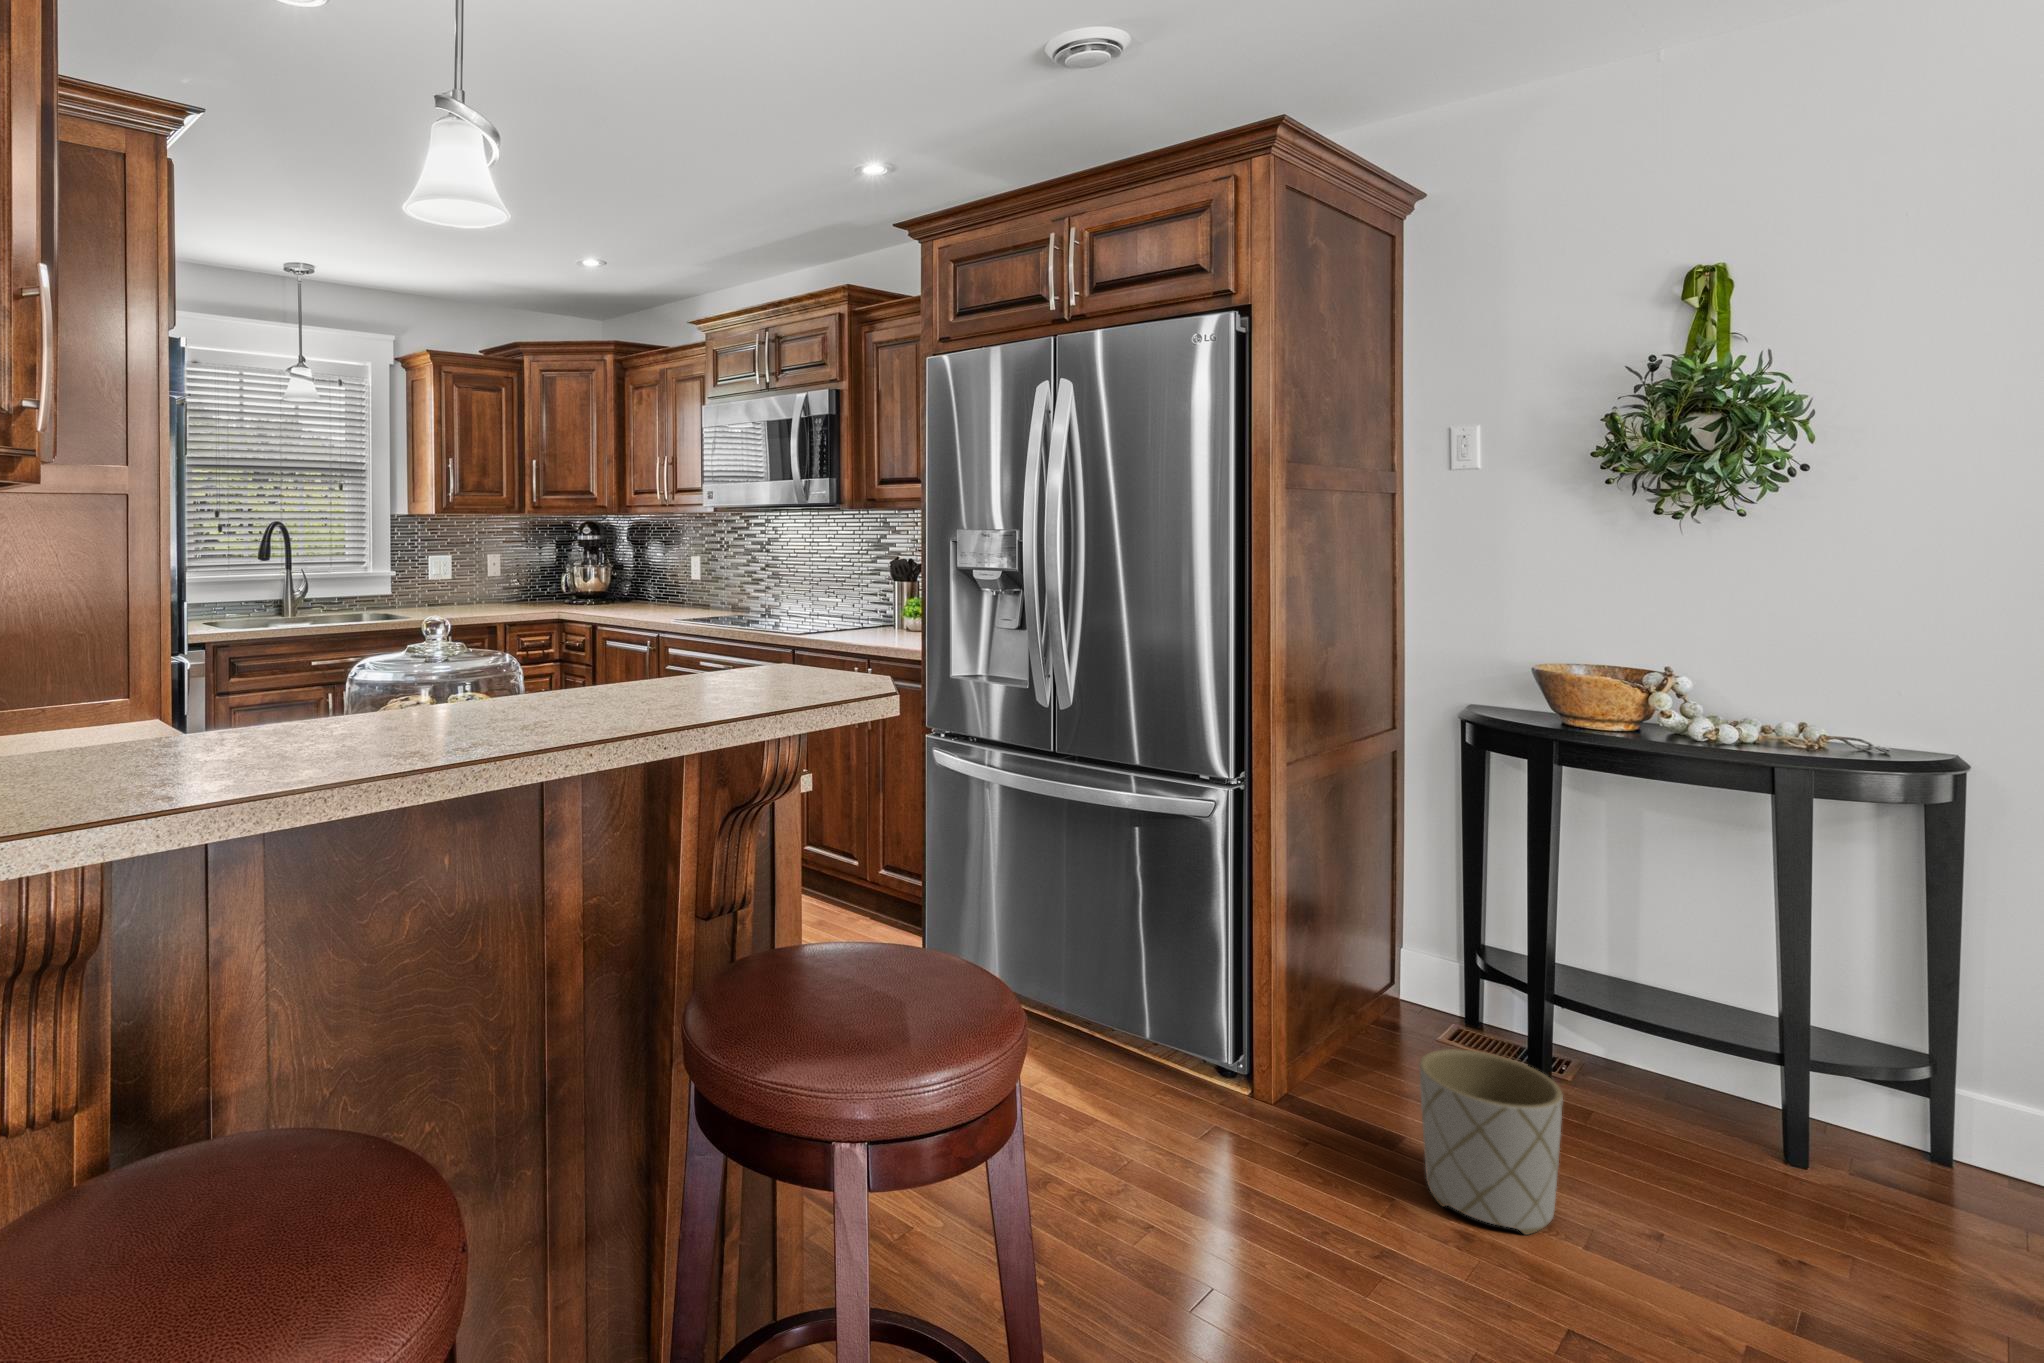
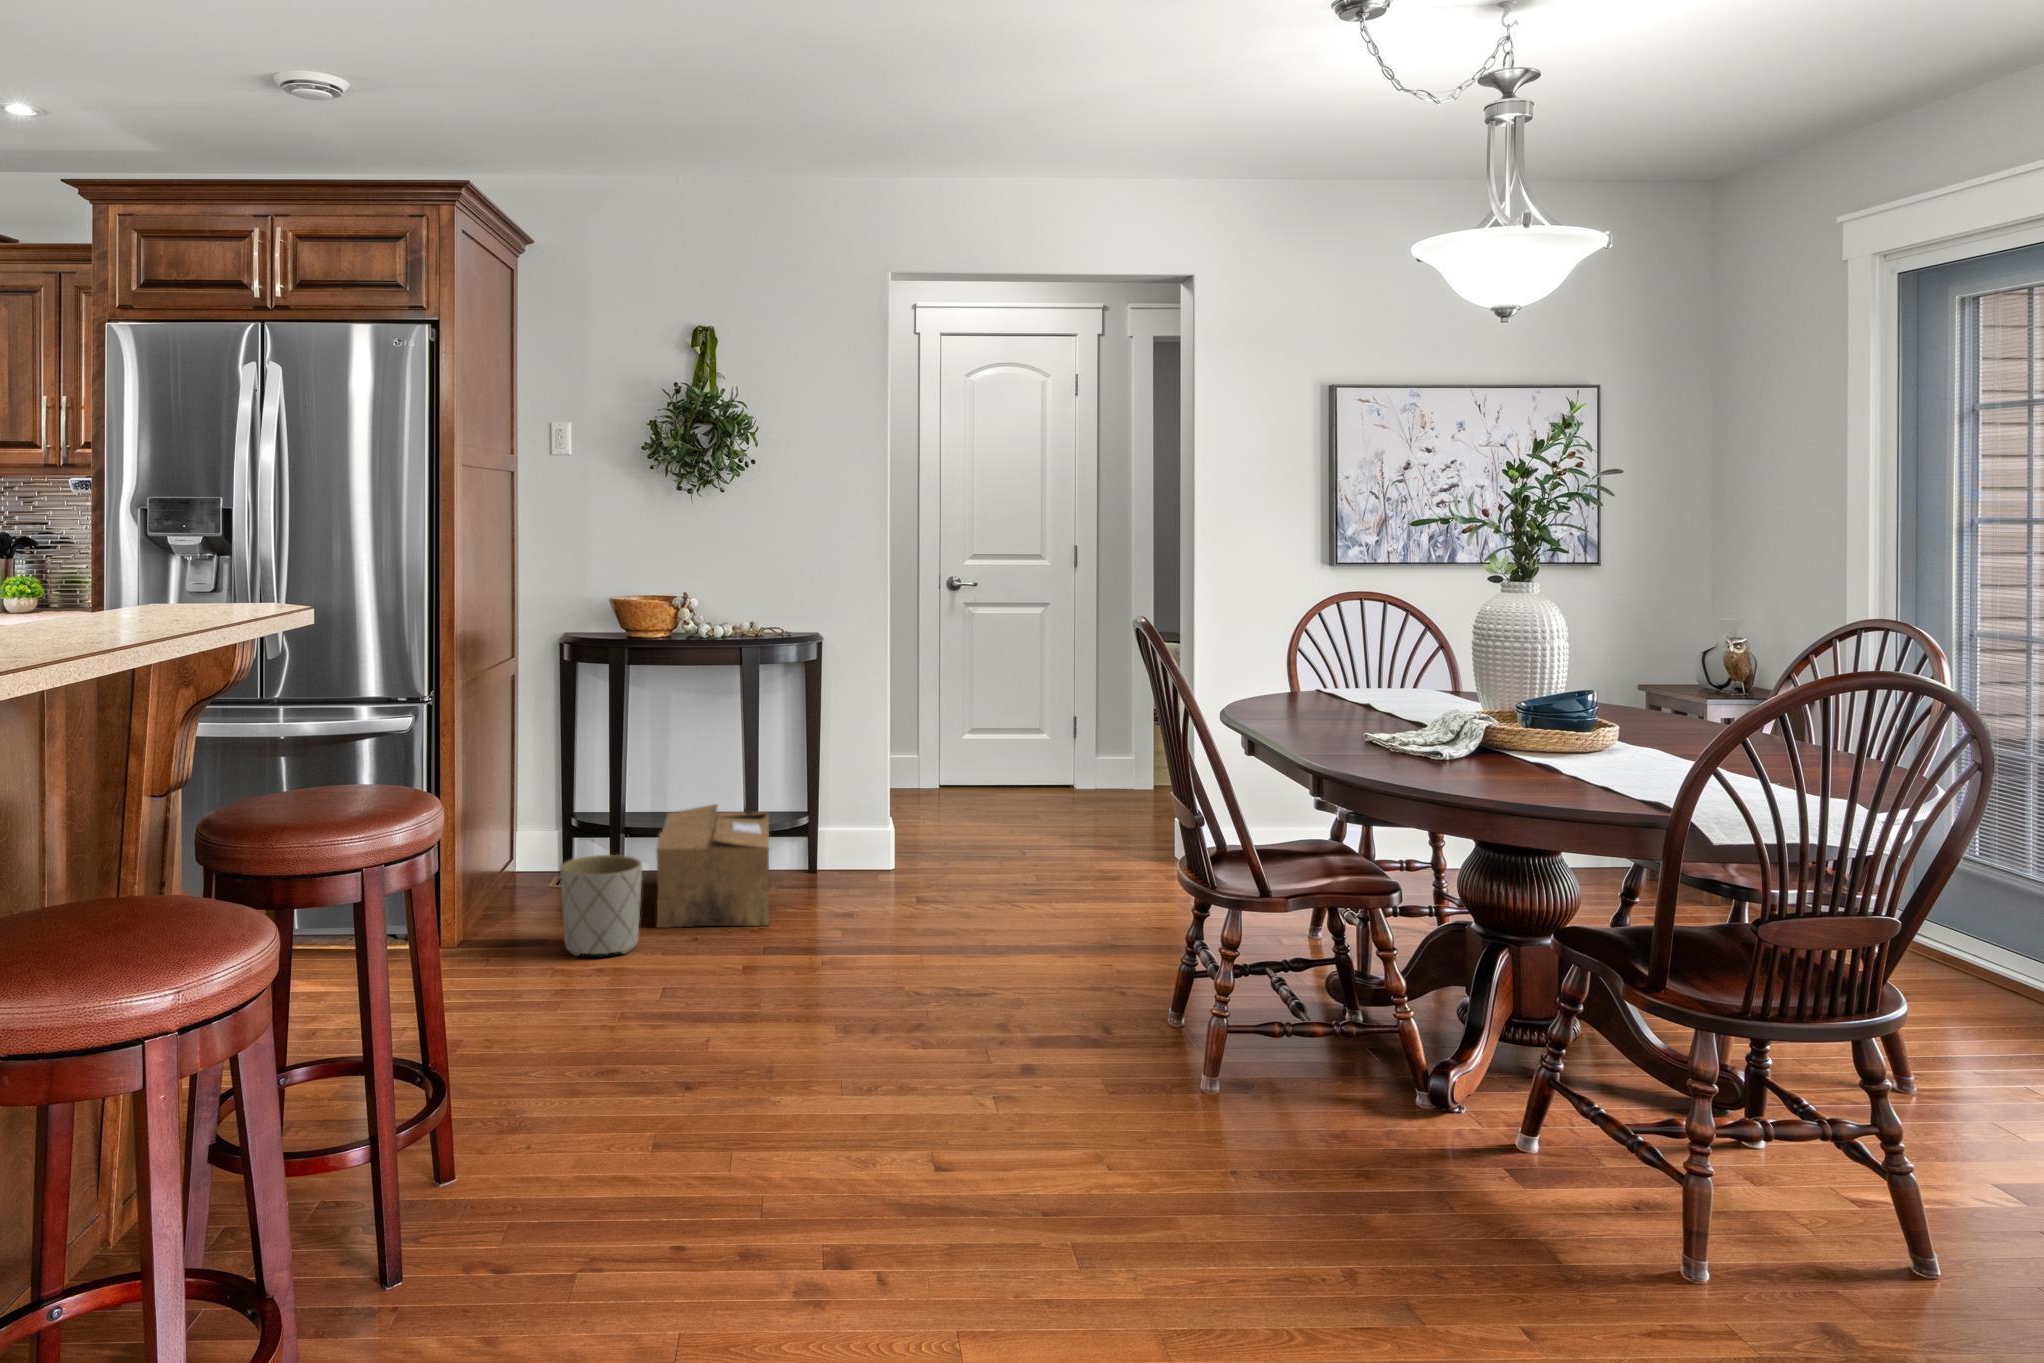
cardboard box: none [1596,993,1836,1273] -> present [656,804,769,928]

